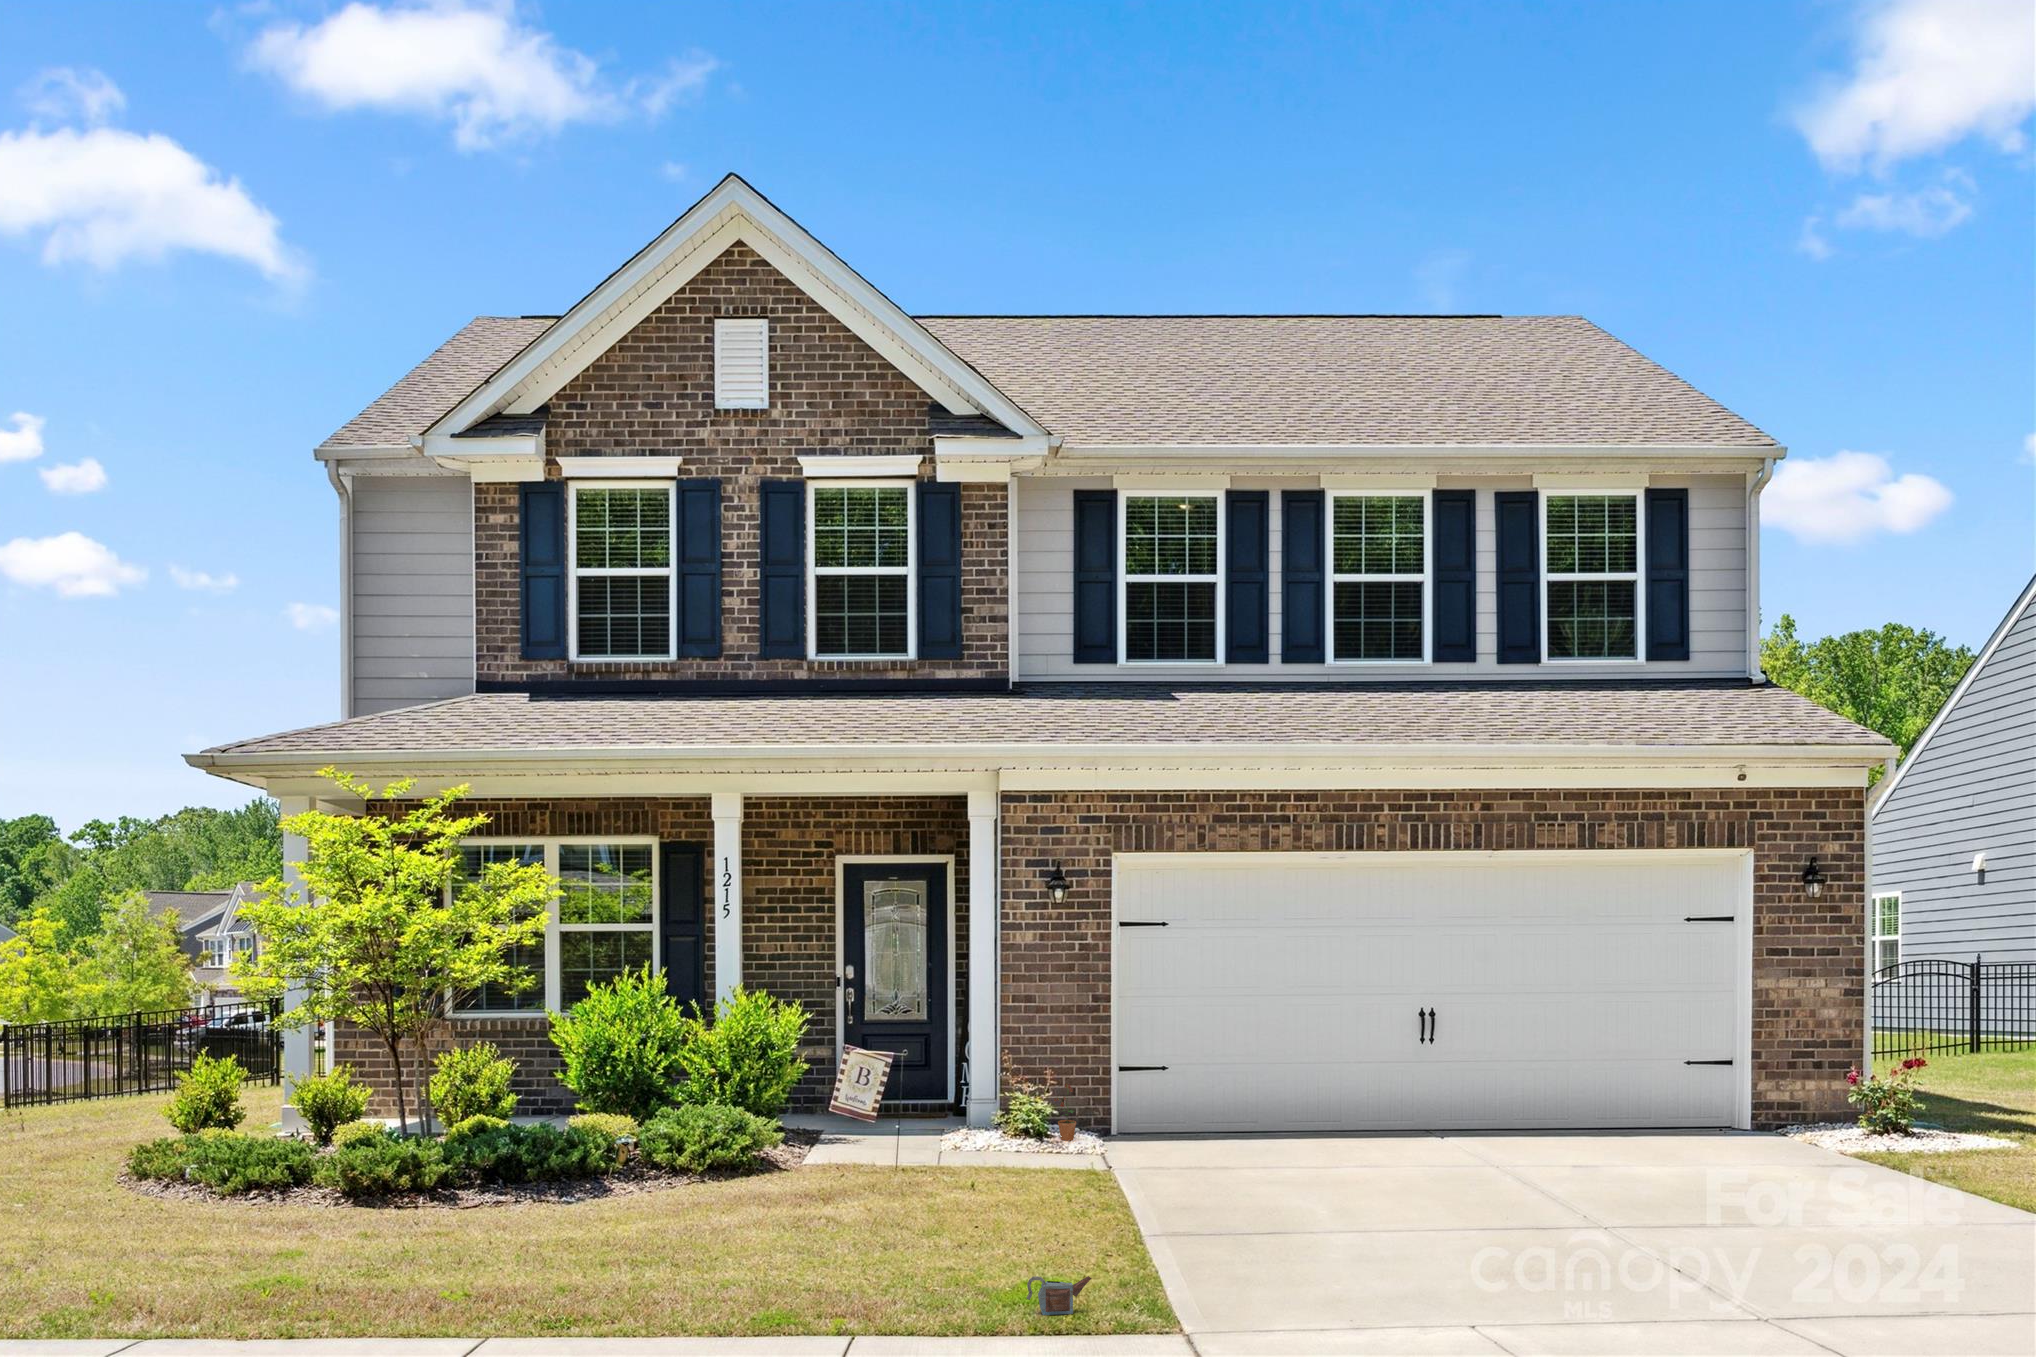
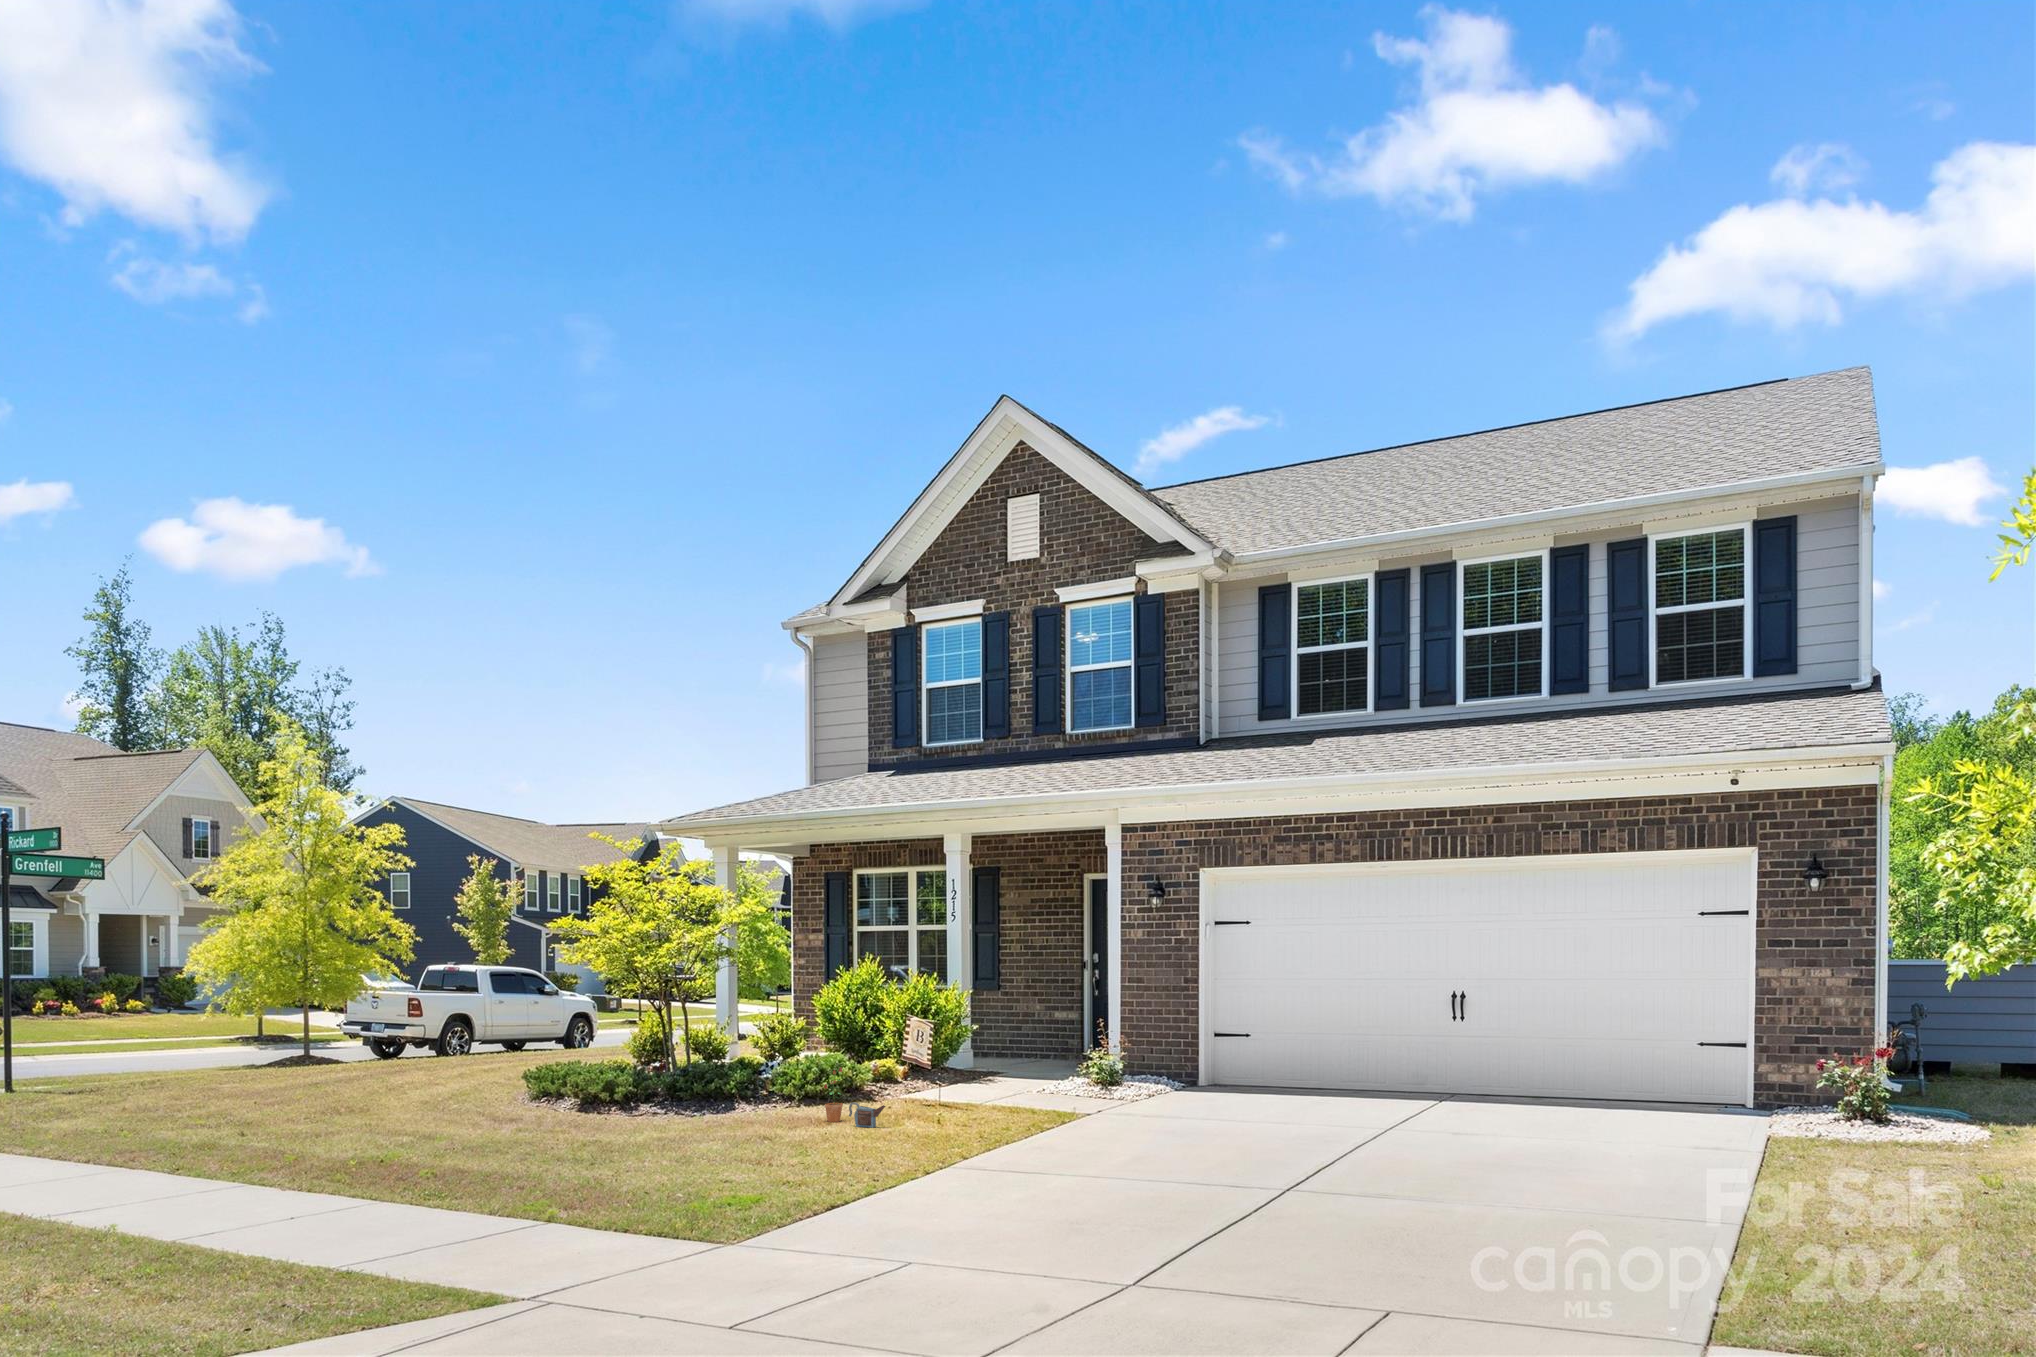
potted plant: present [1054,1083,1076,1141] -> present [824,1067,843,1122]

